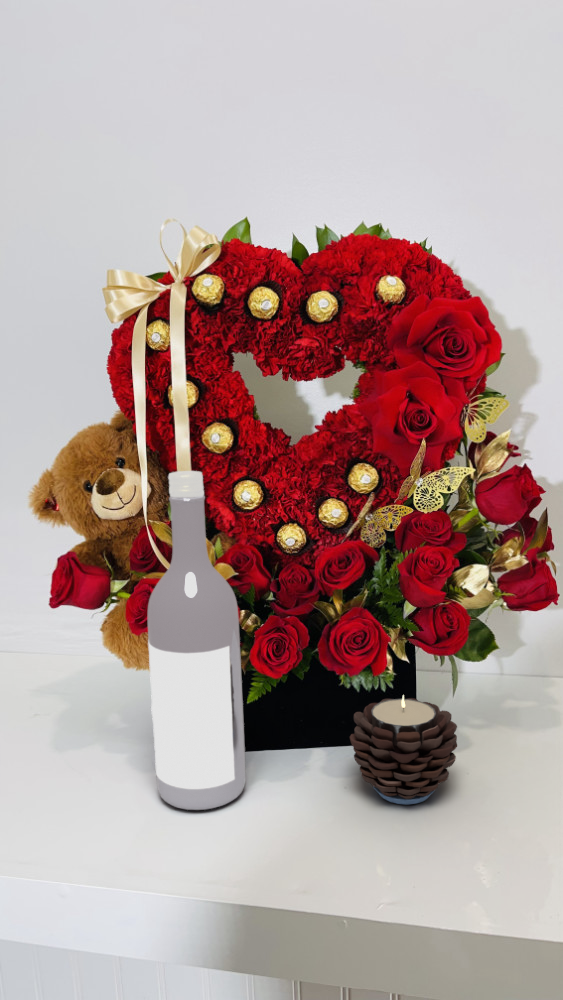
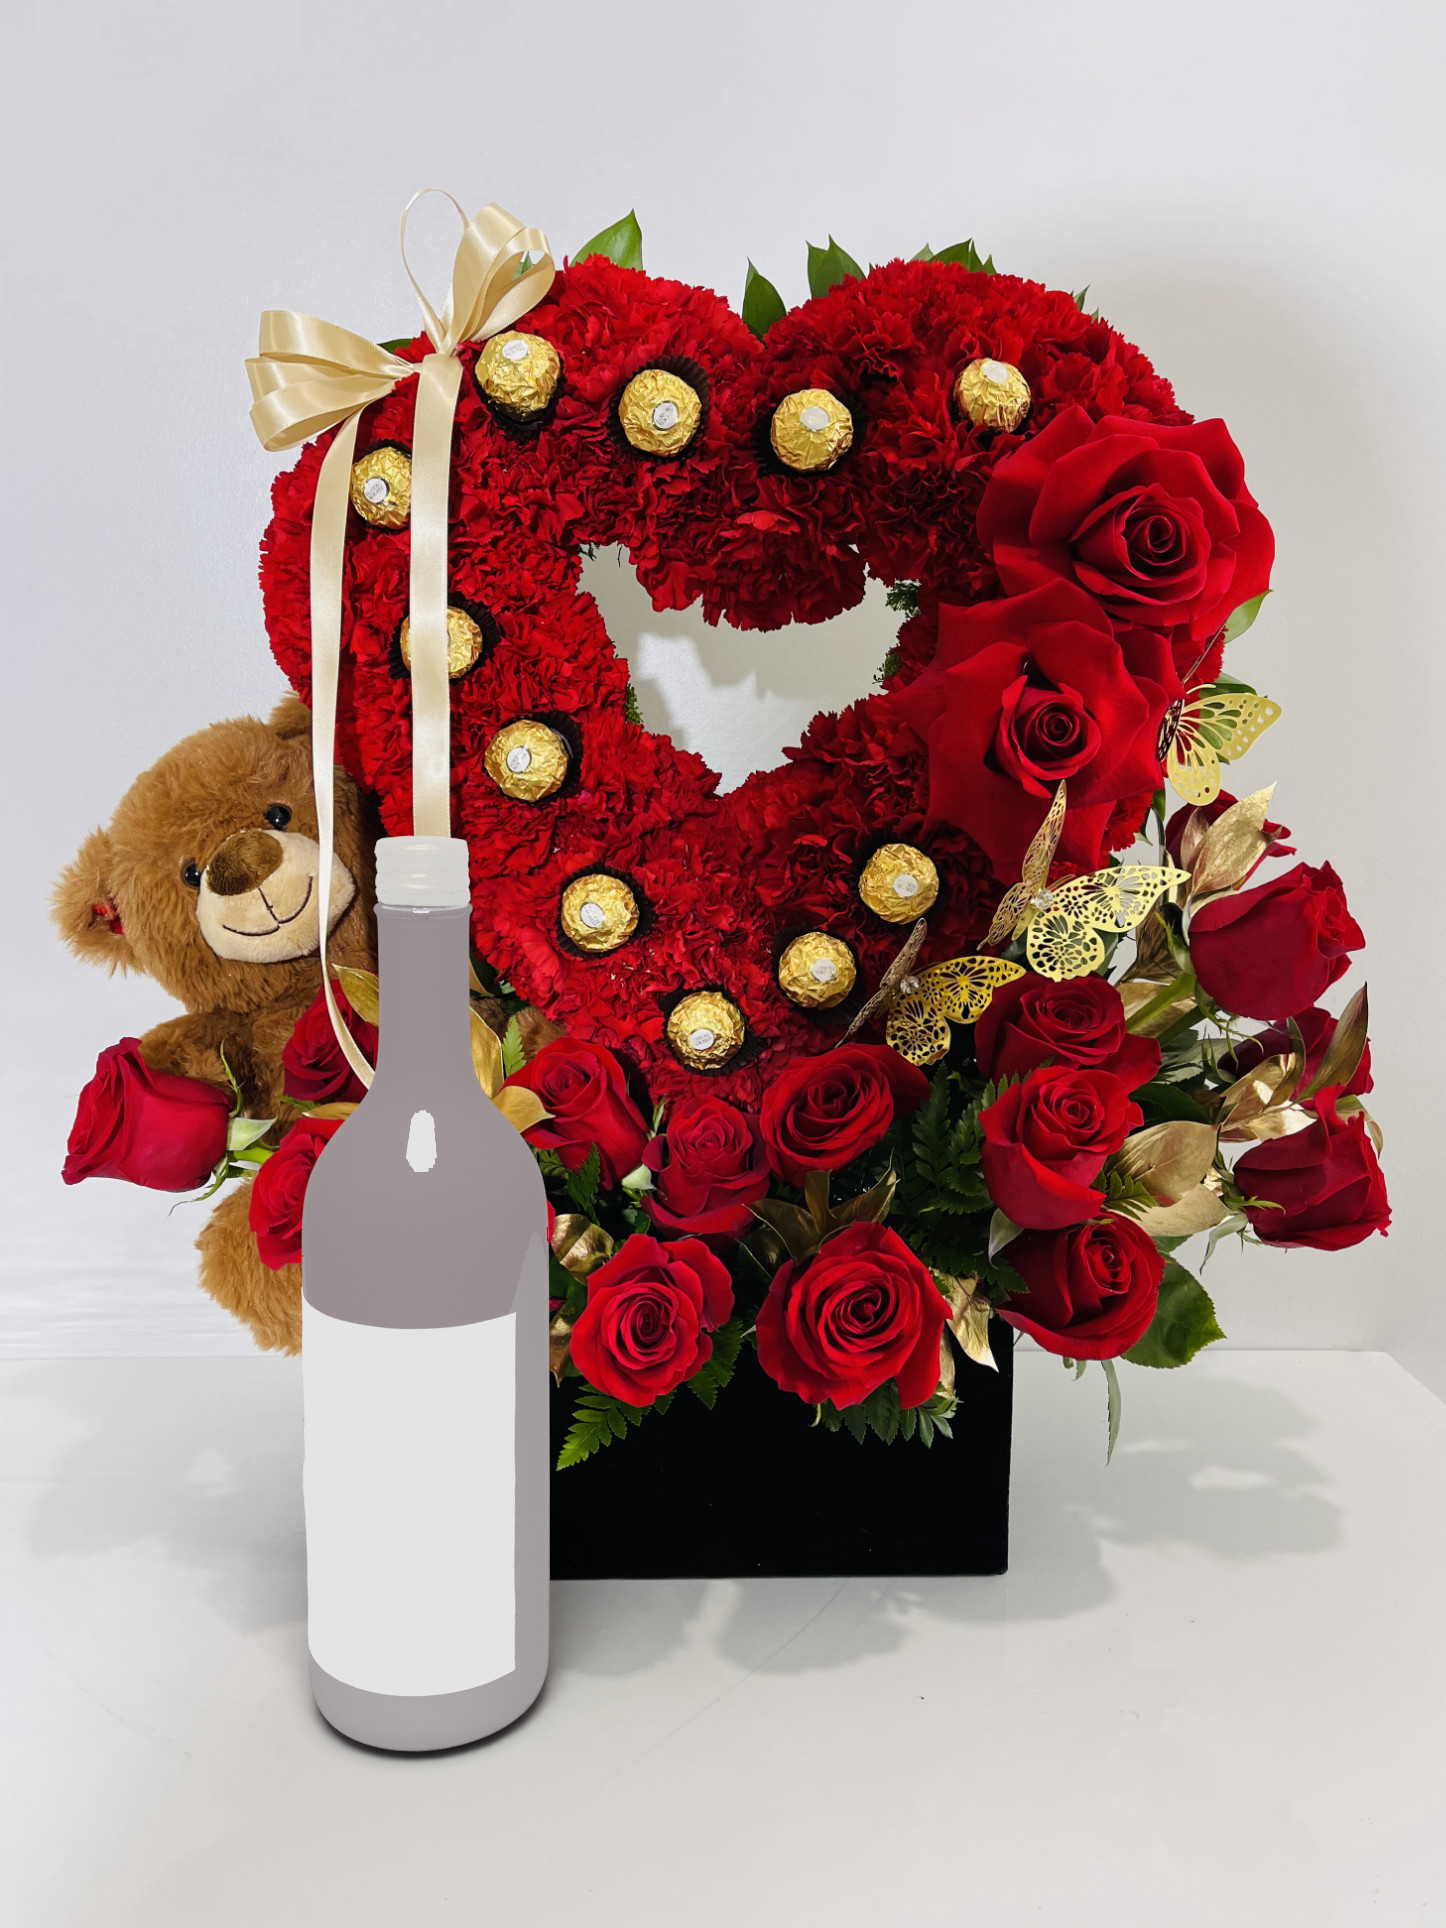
candle: present [350,695,457,804] -> none [829,1462,1116,1760]

